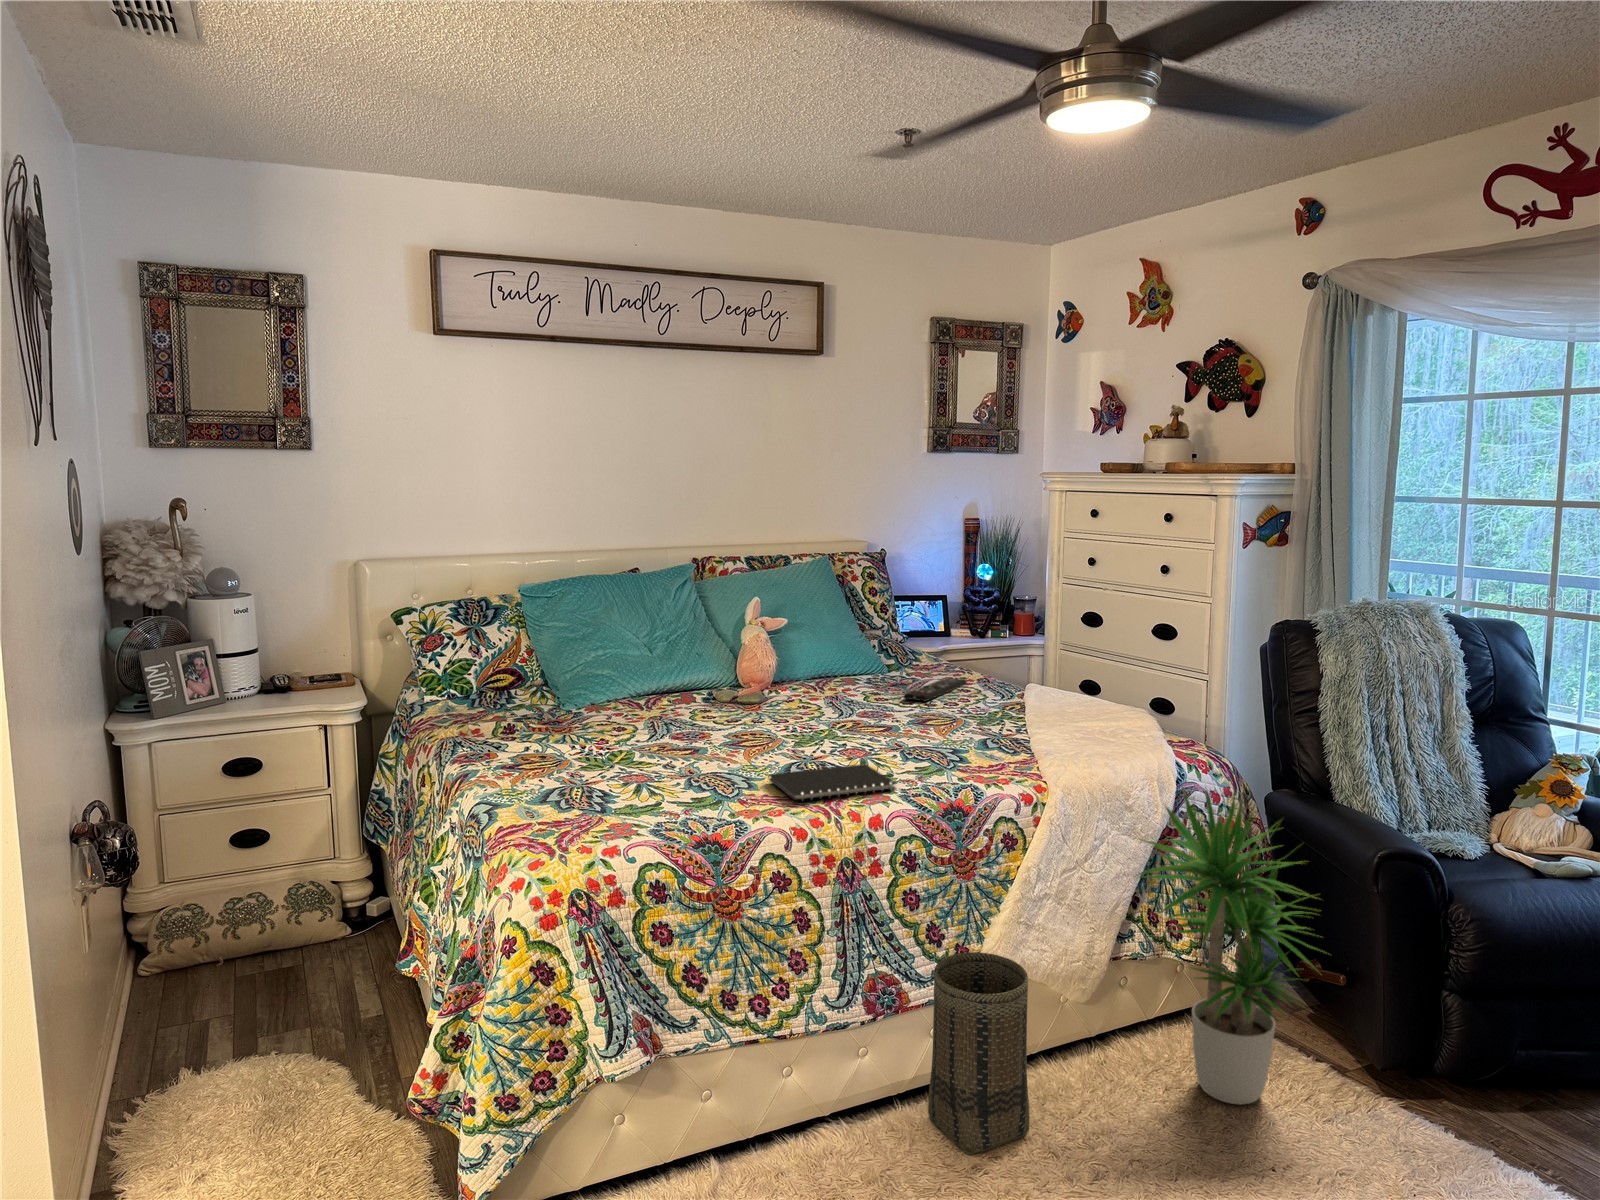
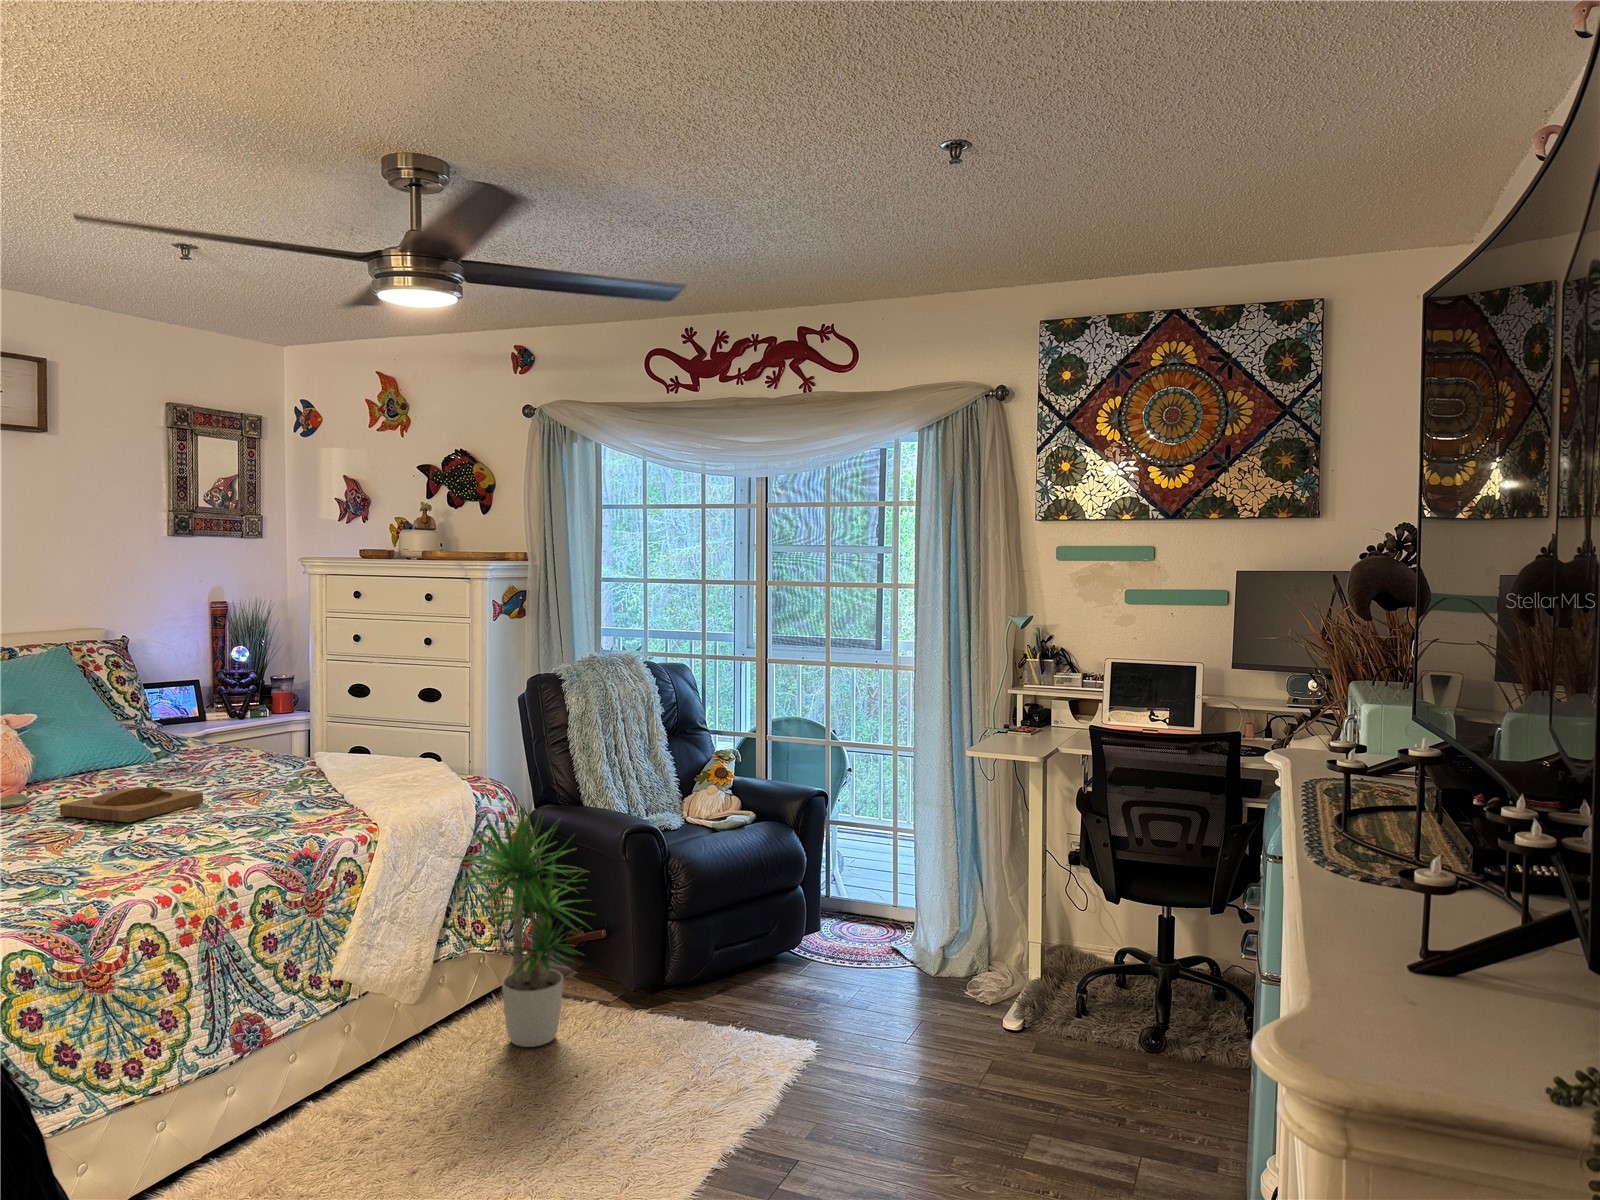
remote control: present [904,678,967,701] -> none [196,756,253,780]
tray: none [776,699,895,737] -> present [60,787,203,822]
notebook: present [769,764,896,801] -> none [101,834,244,874]
basket: present [928,952,1029,1155] -> none [294,974,389,1147]

